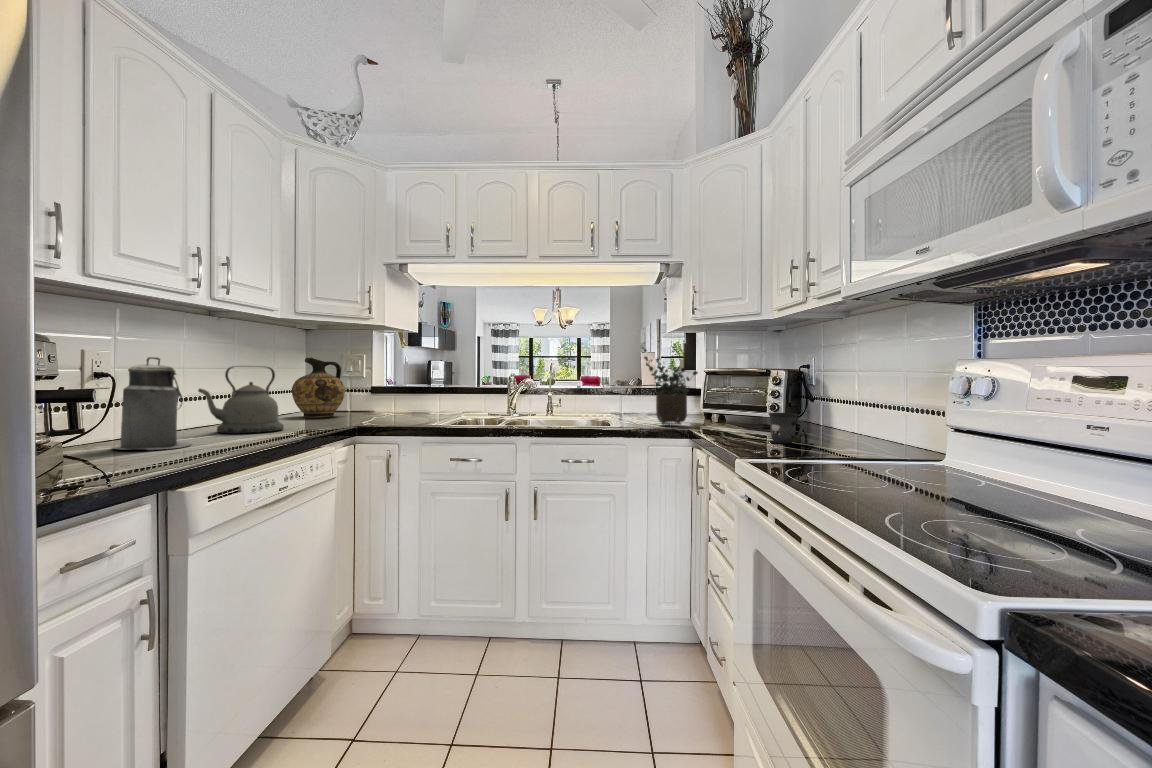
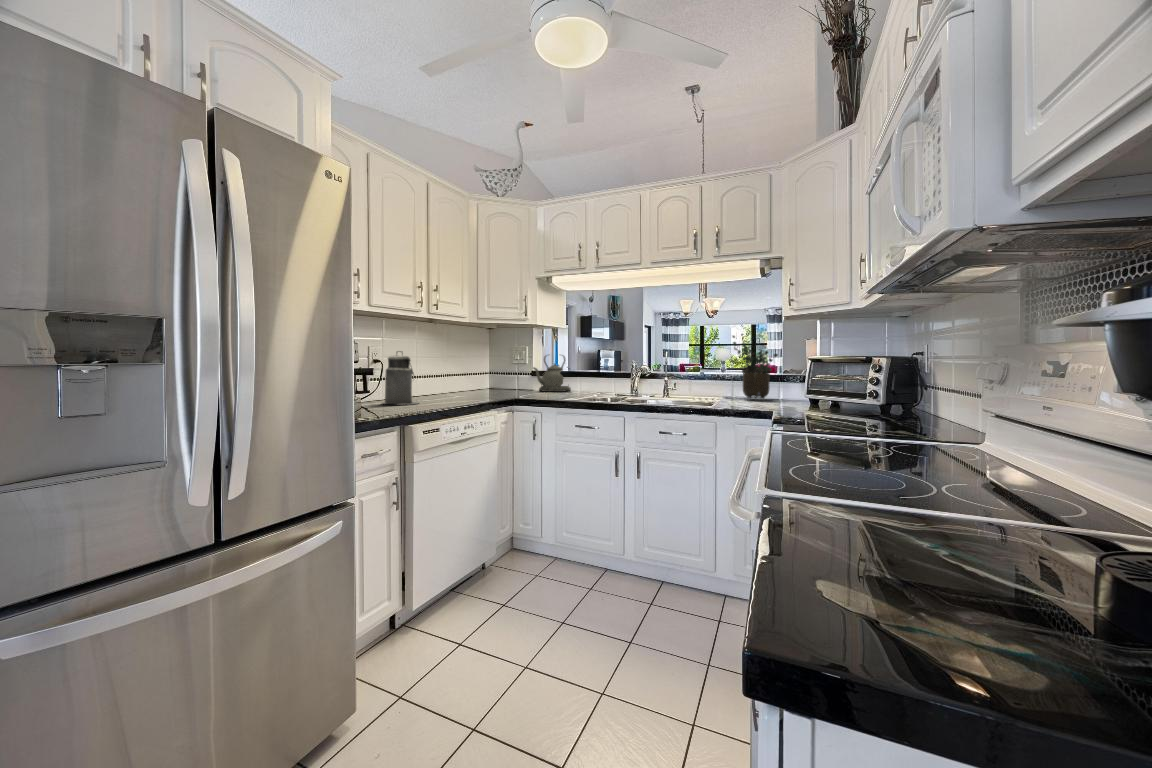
ceramic jug: present [292,357,345,418] -> none [481,348,515,390]
kettle: present [198,366,283,433] -> present [533,356,571,392]
mug: present [769,413,804,443] -> none [813,388,839,413]

